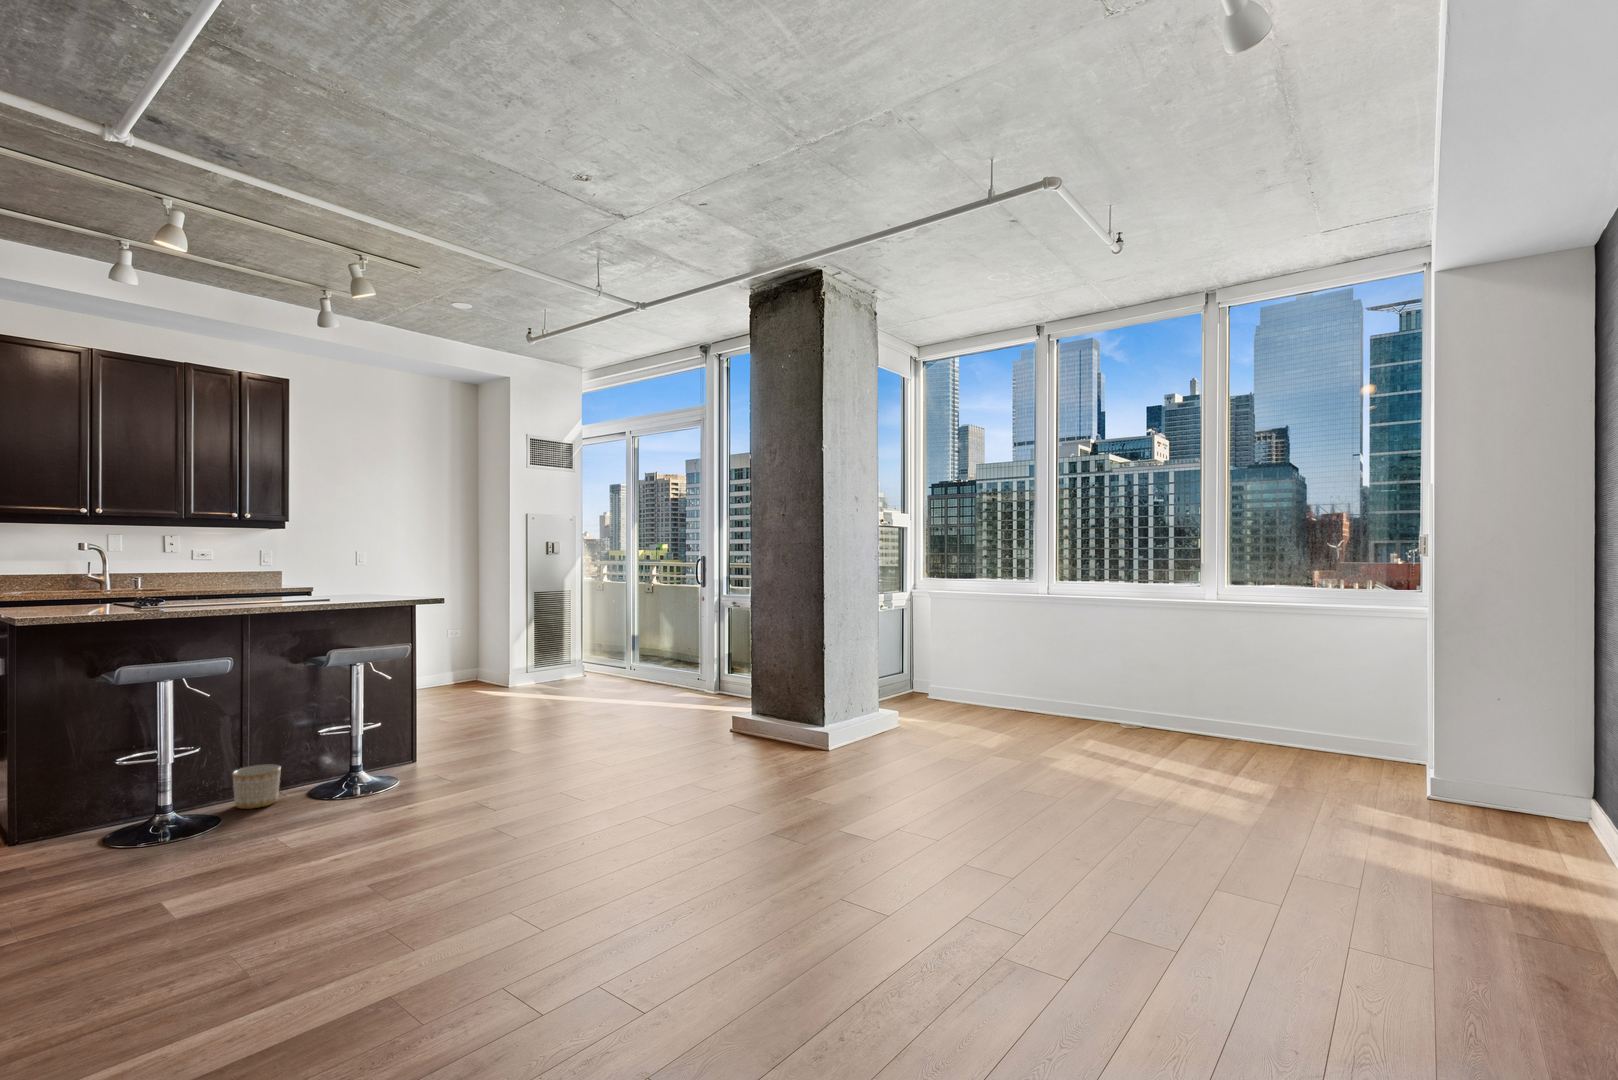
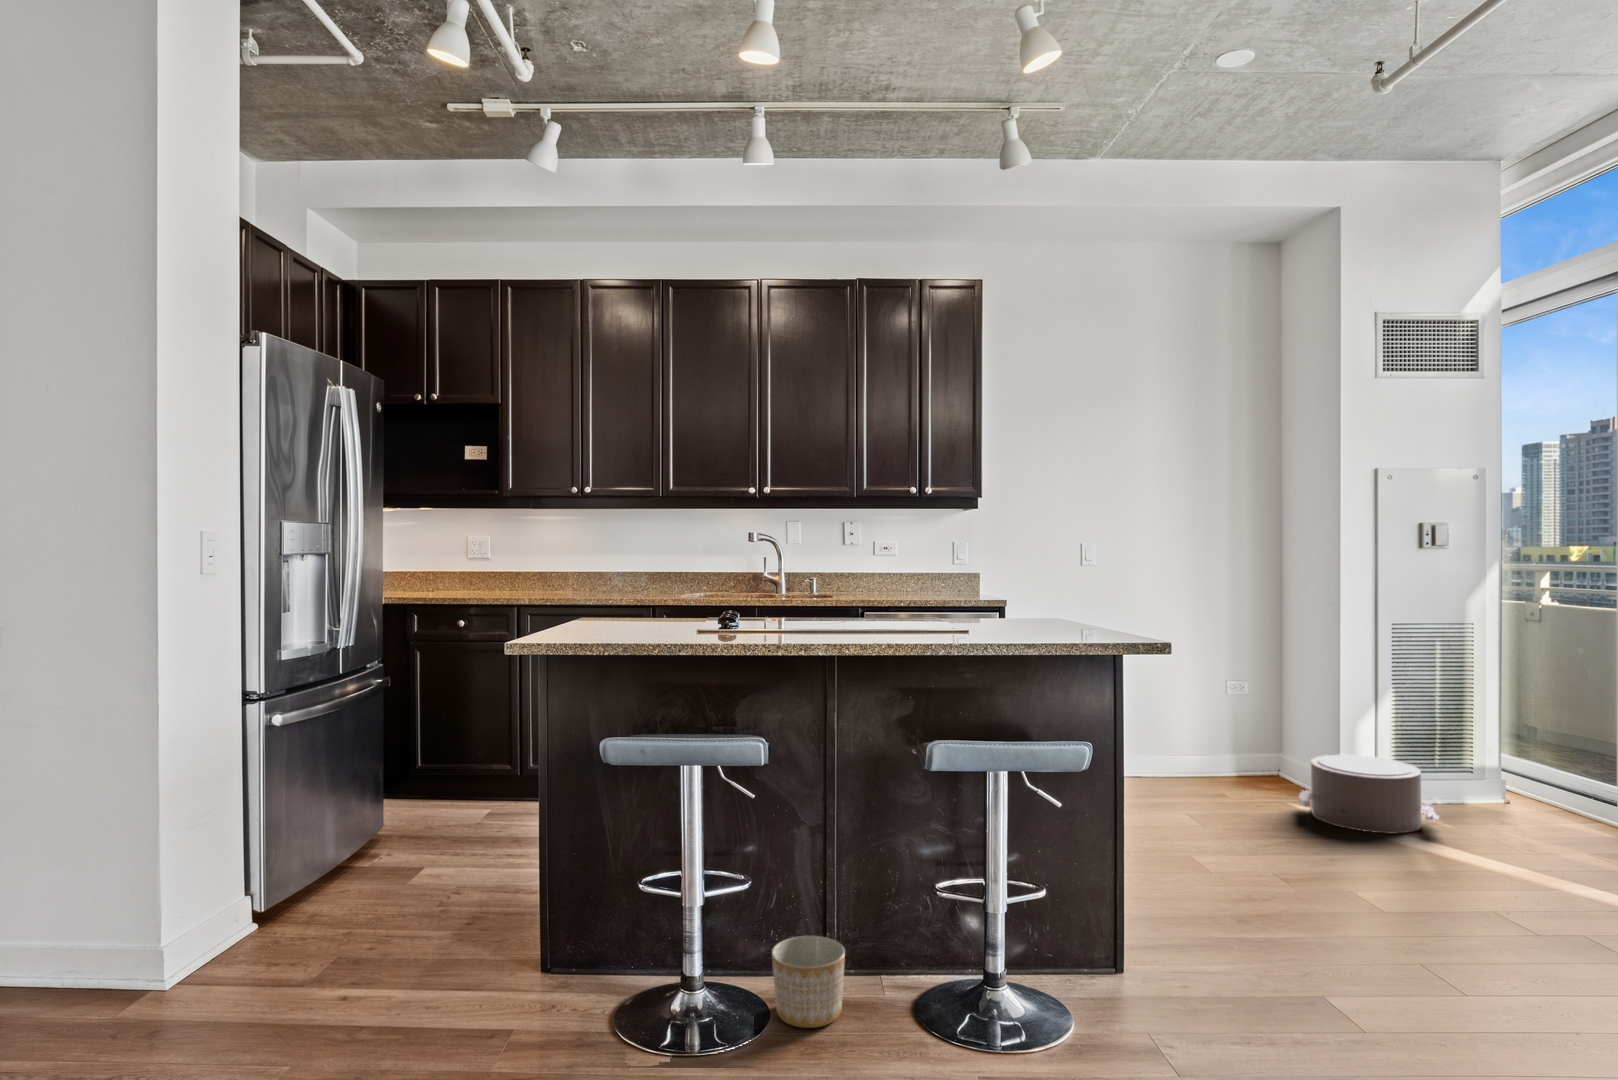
pouf: none [487,665,553,700] -> present [1299,755,1439,833]

